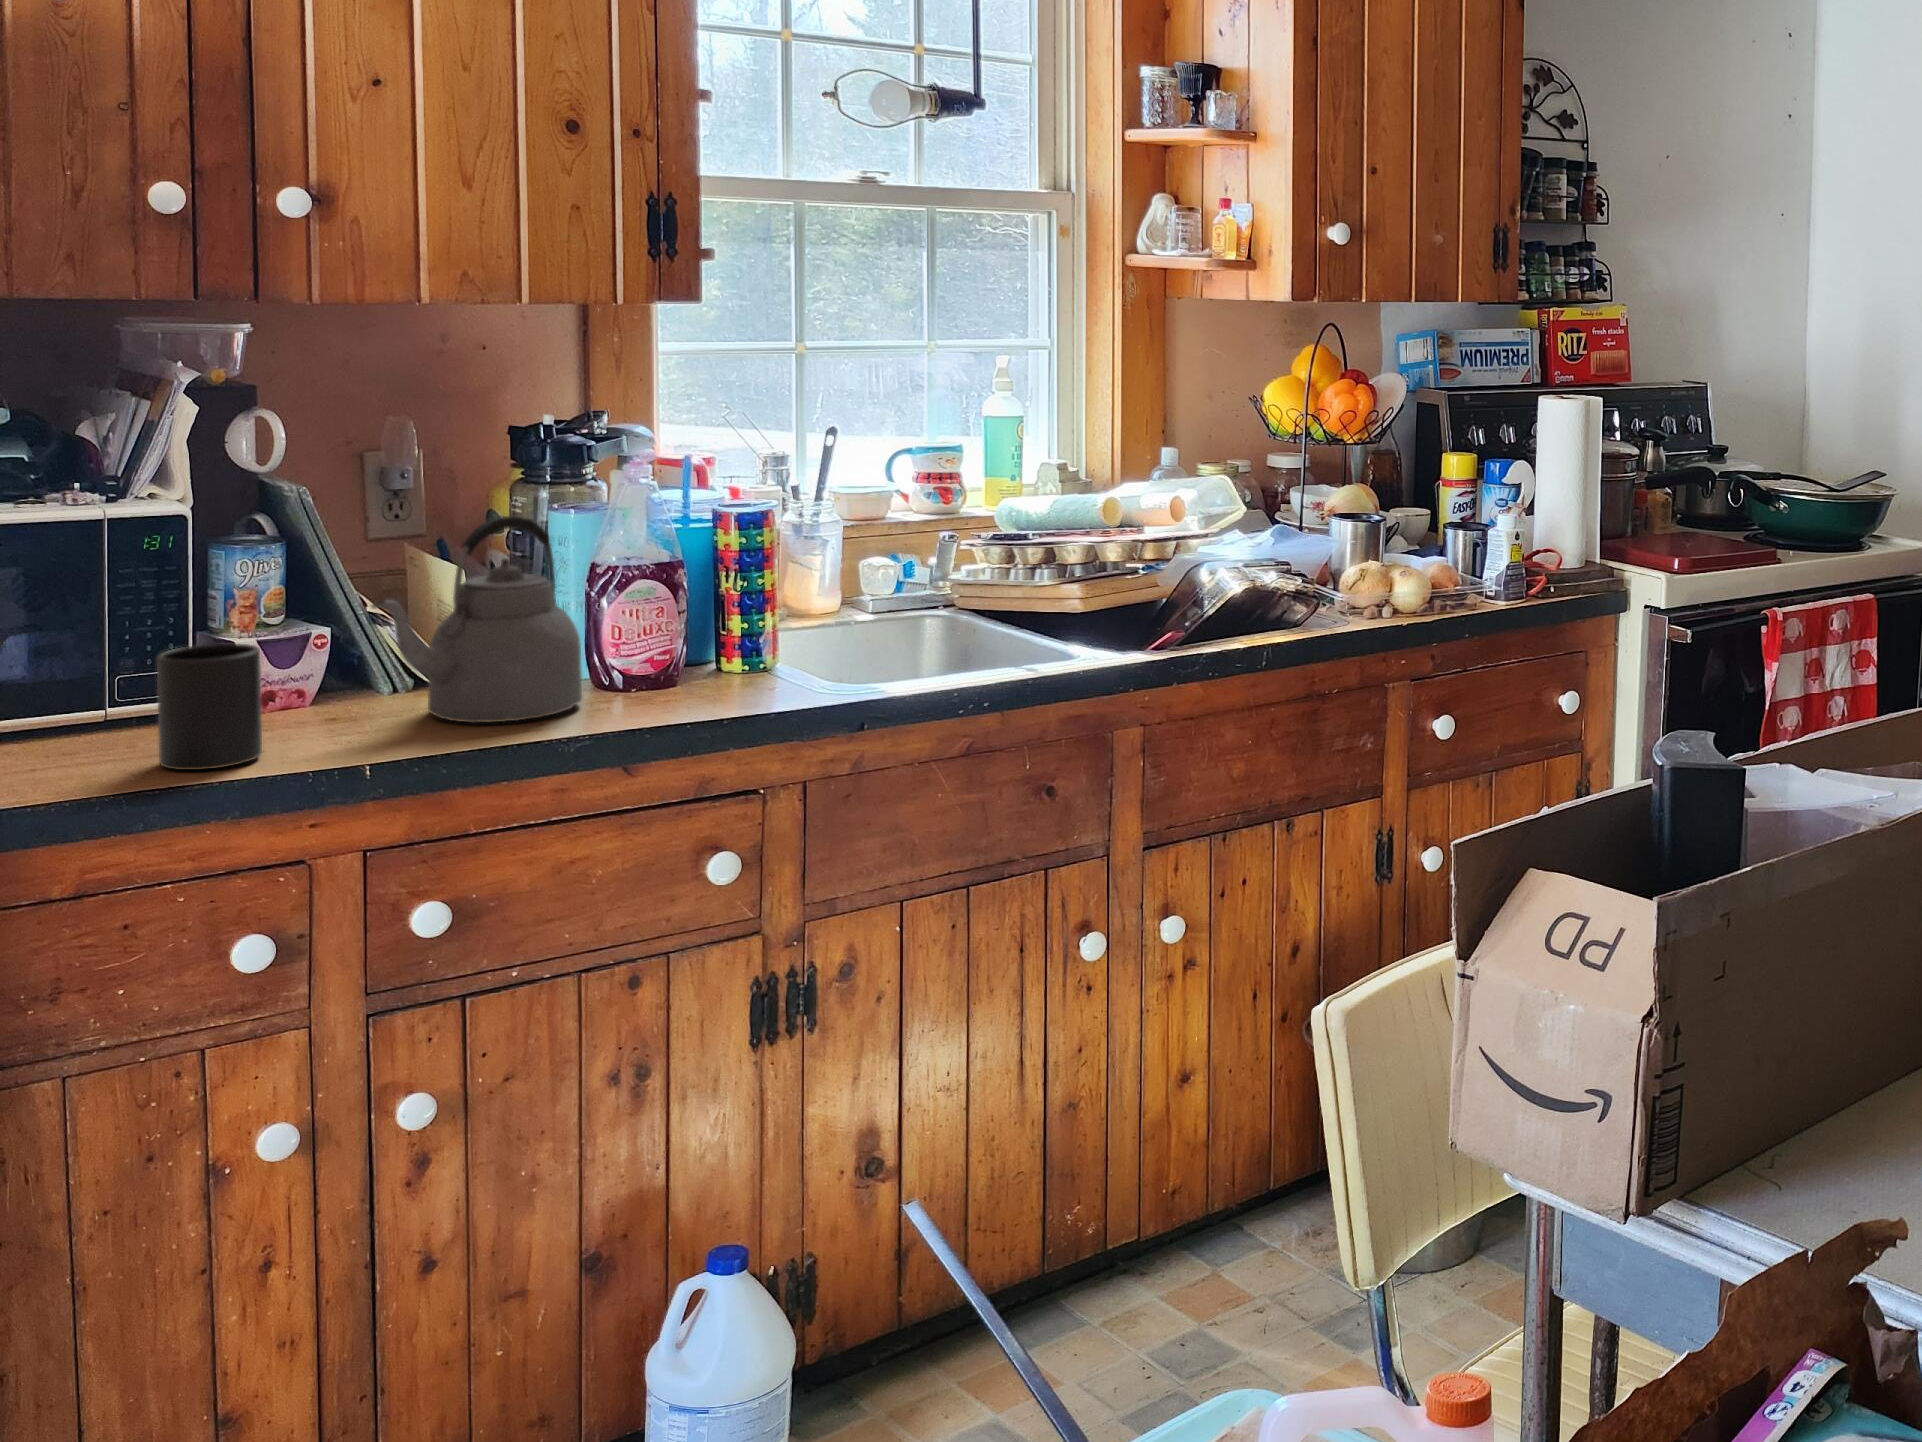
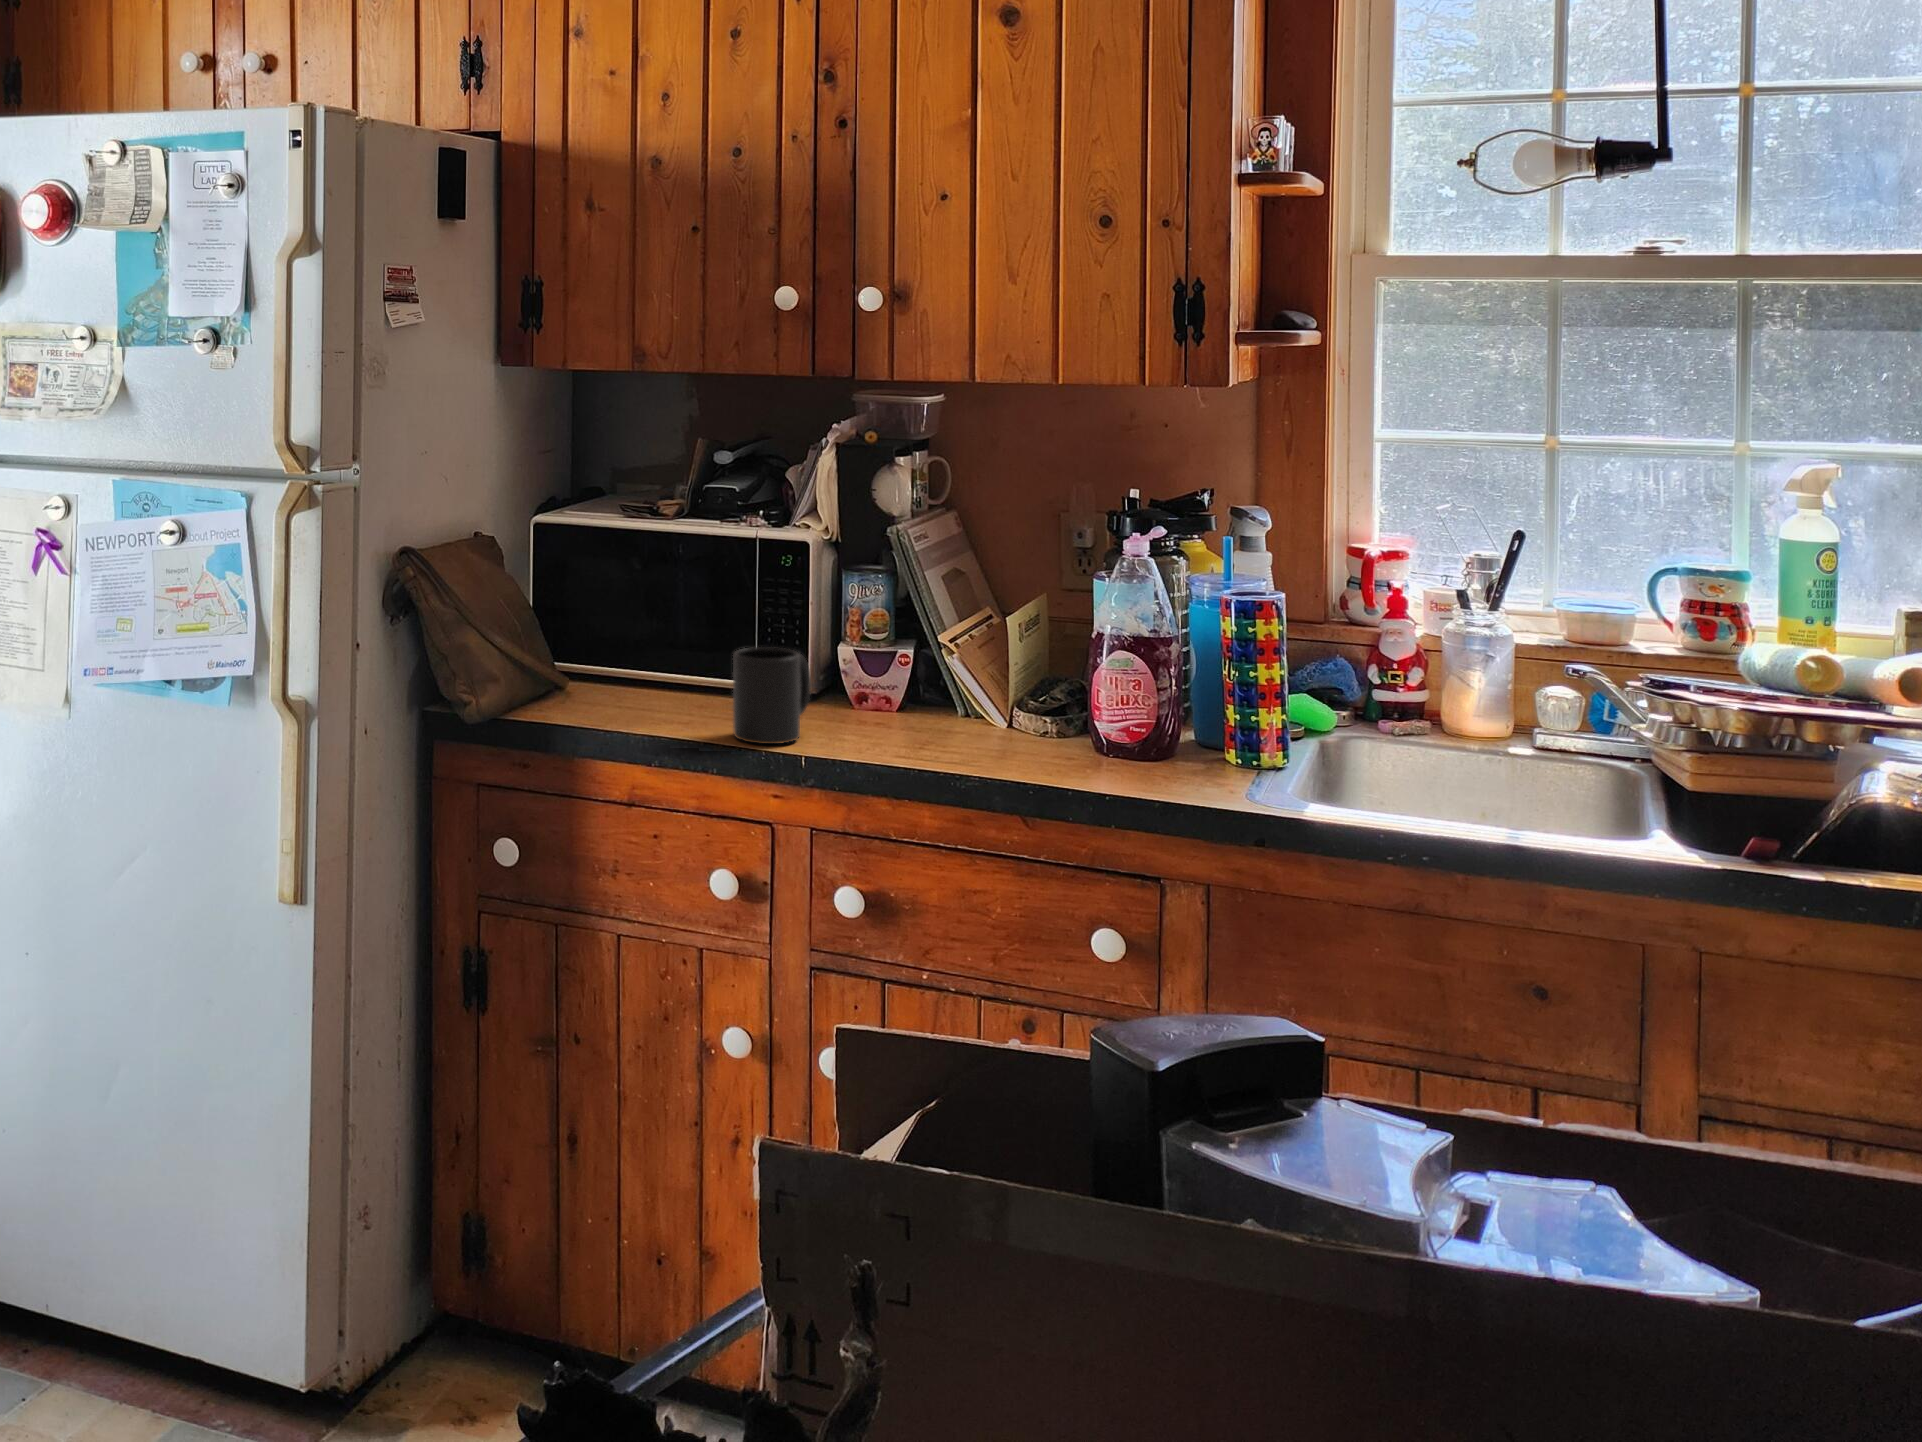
kettle: present [372,516,583,723] -> none [885,571,1065,753]

